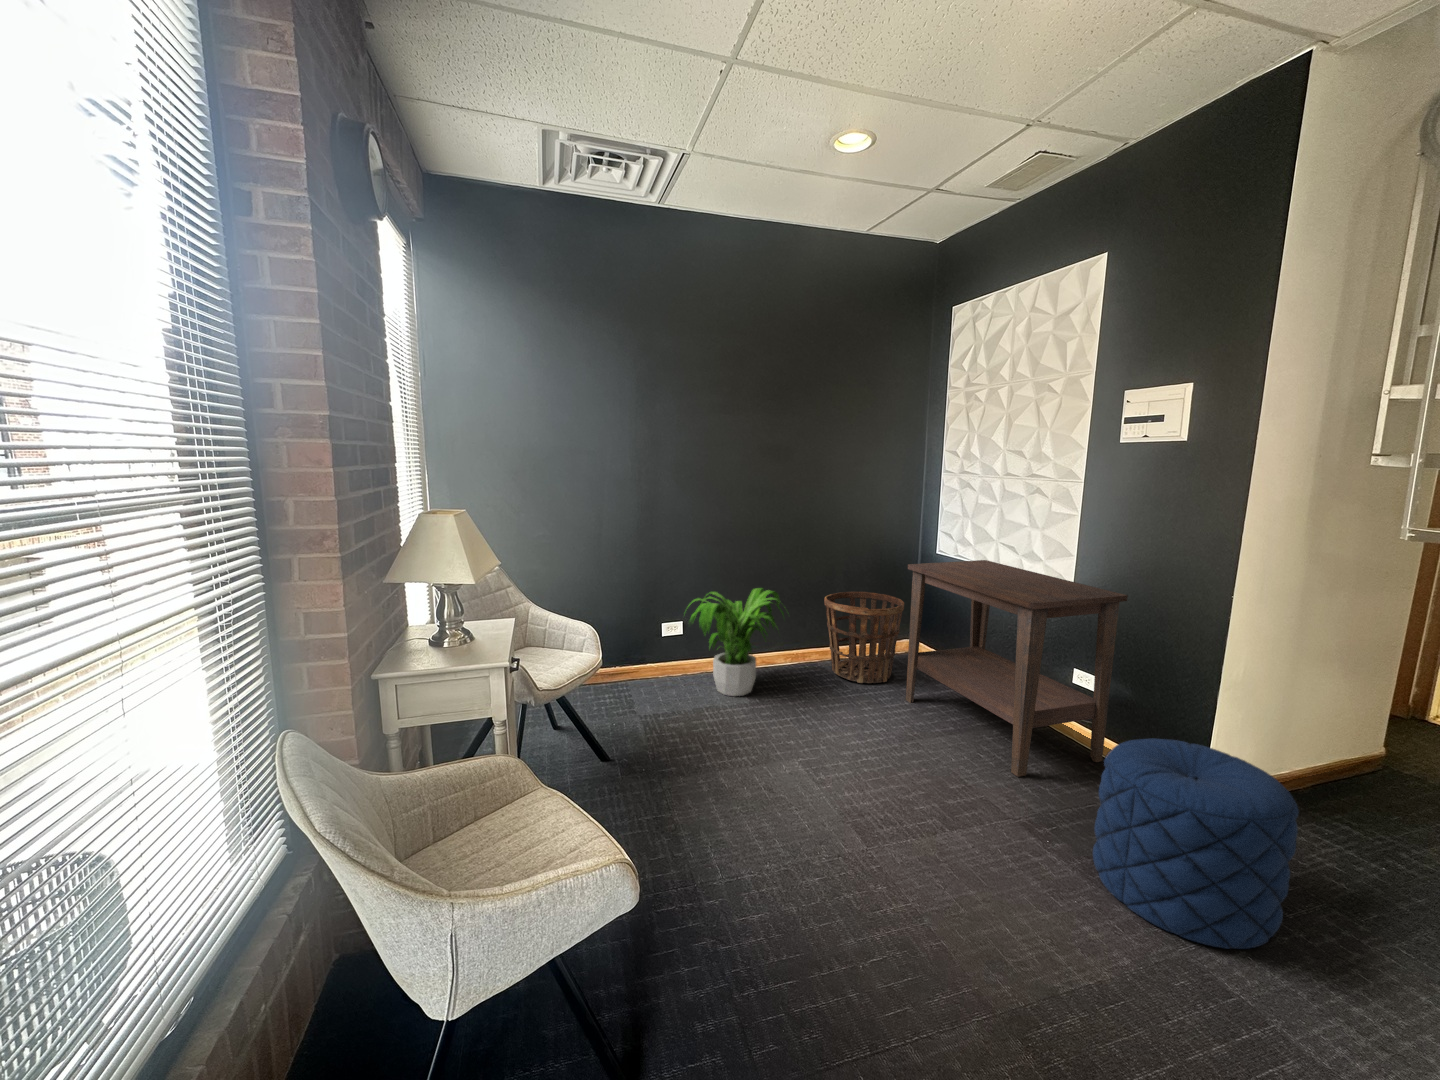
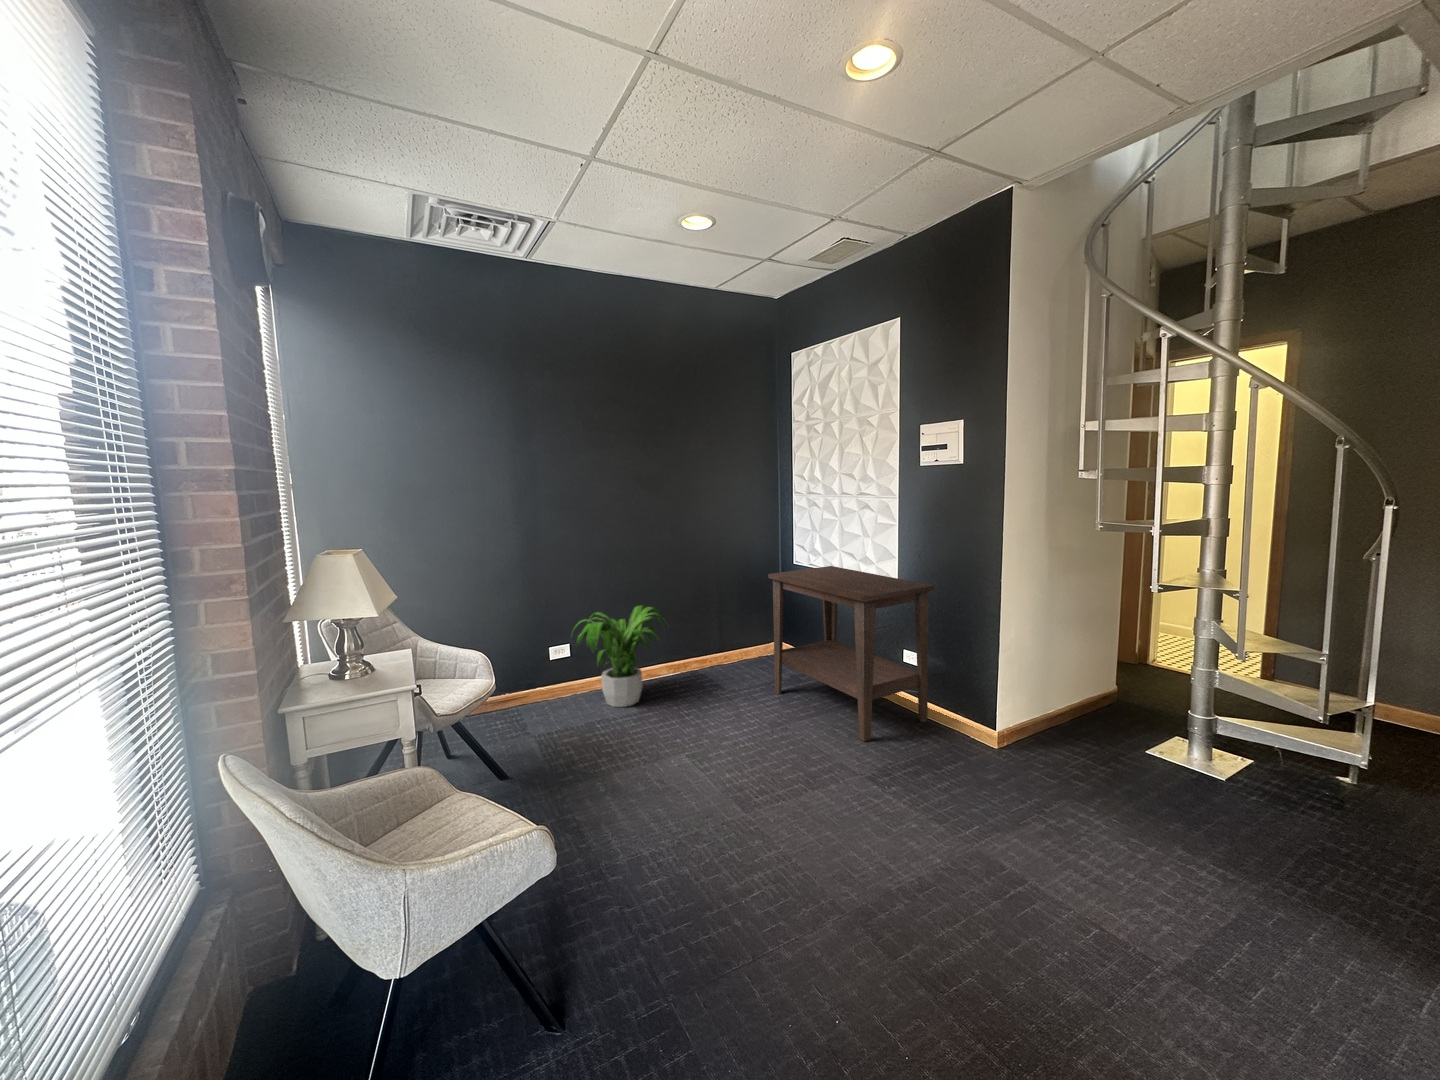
basket: present [824,592,904,683] -> none [700,602,769,683]
pouf: present [1093,738,1299,949] -> none [917,692,1042,838]

